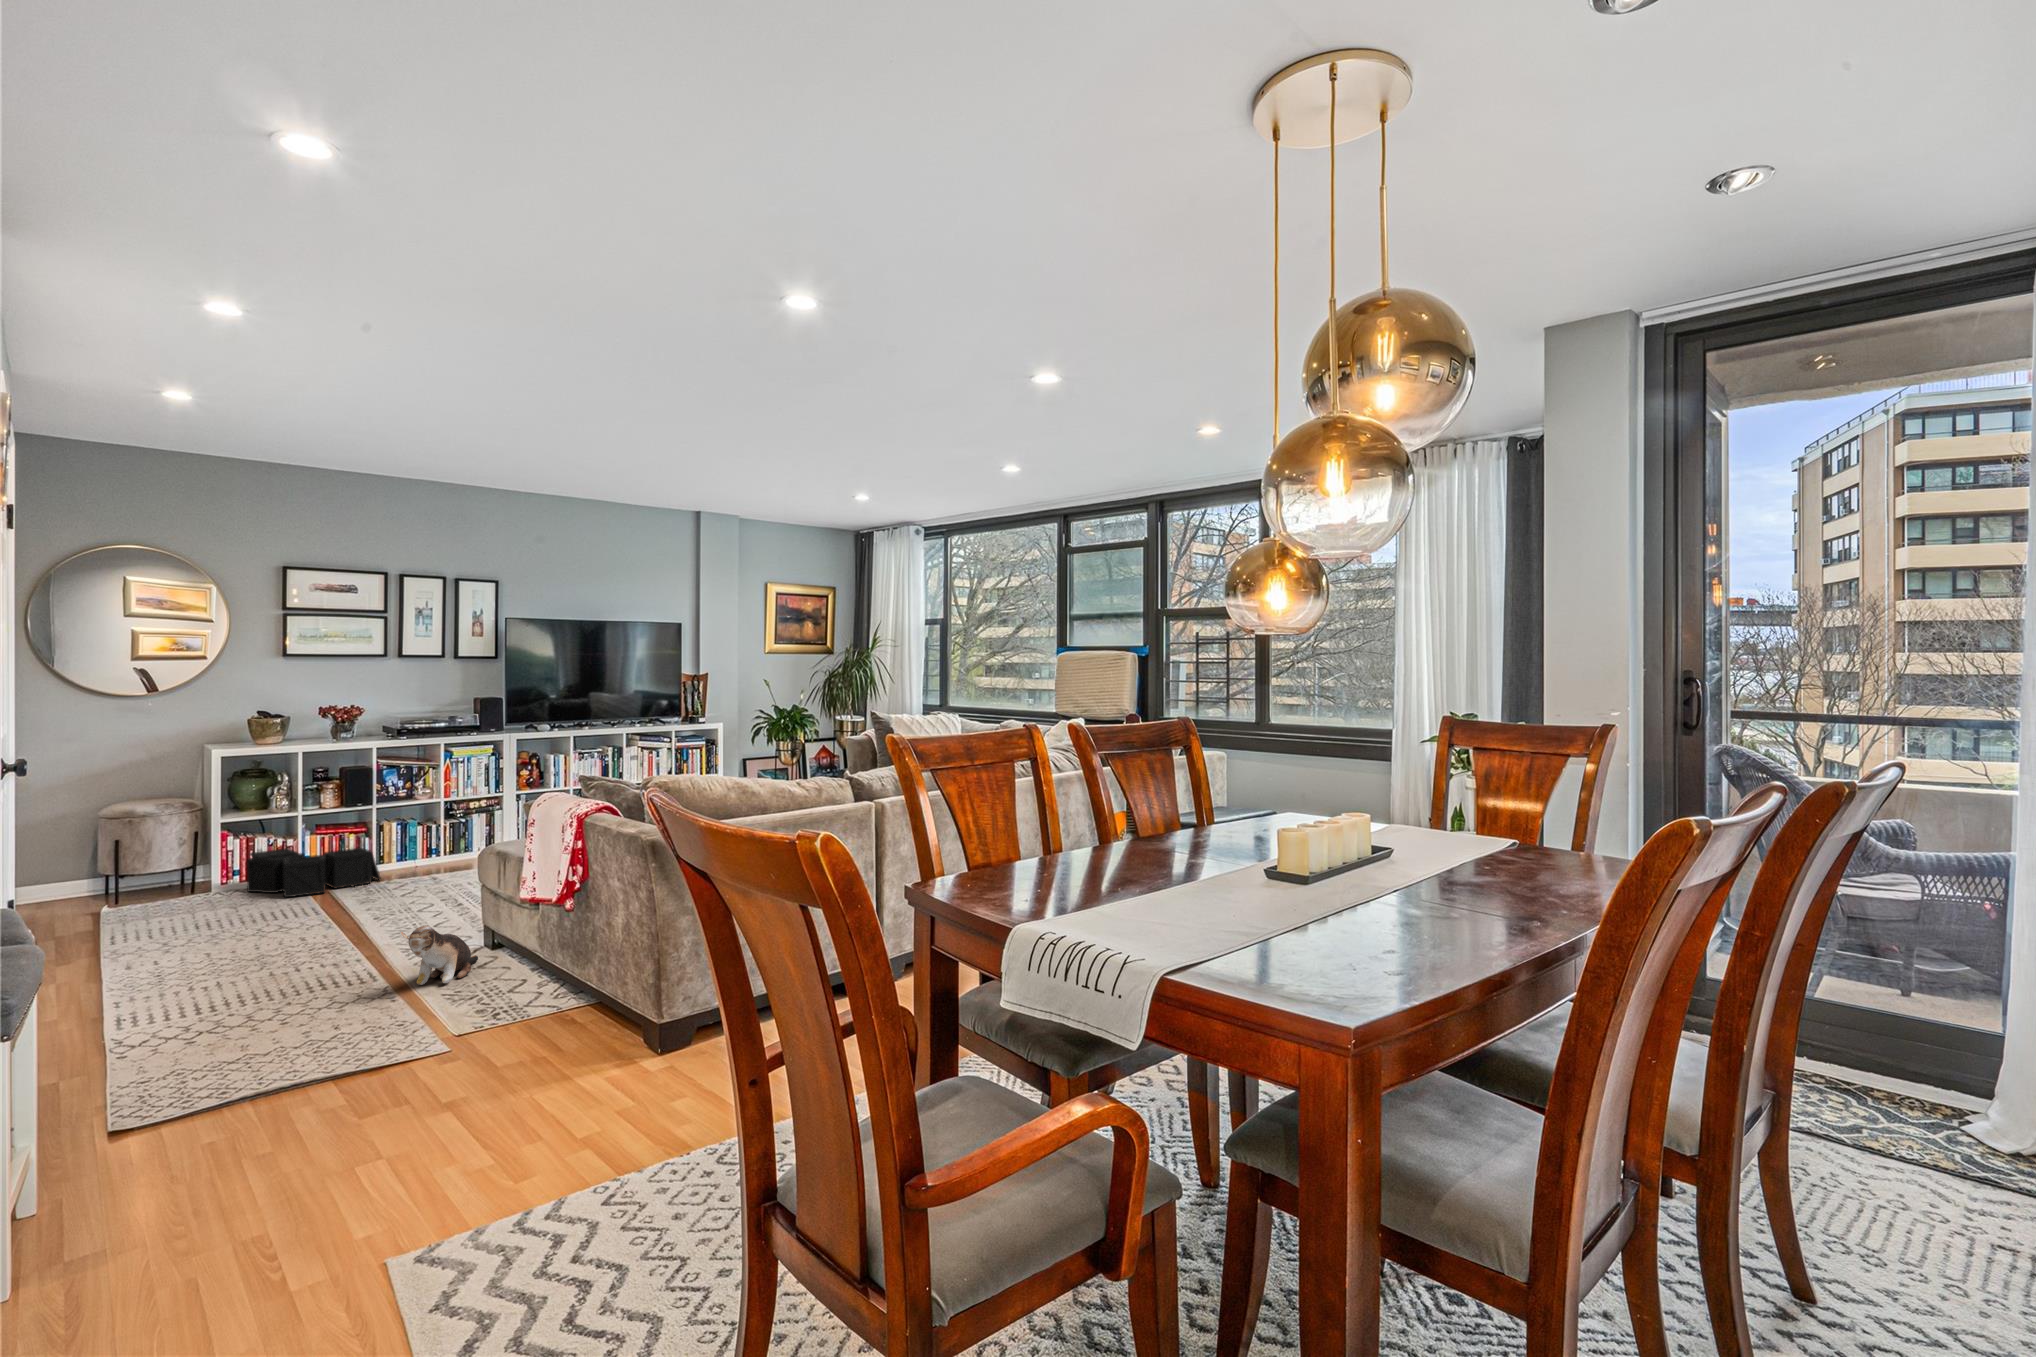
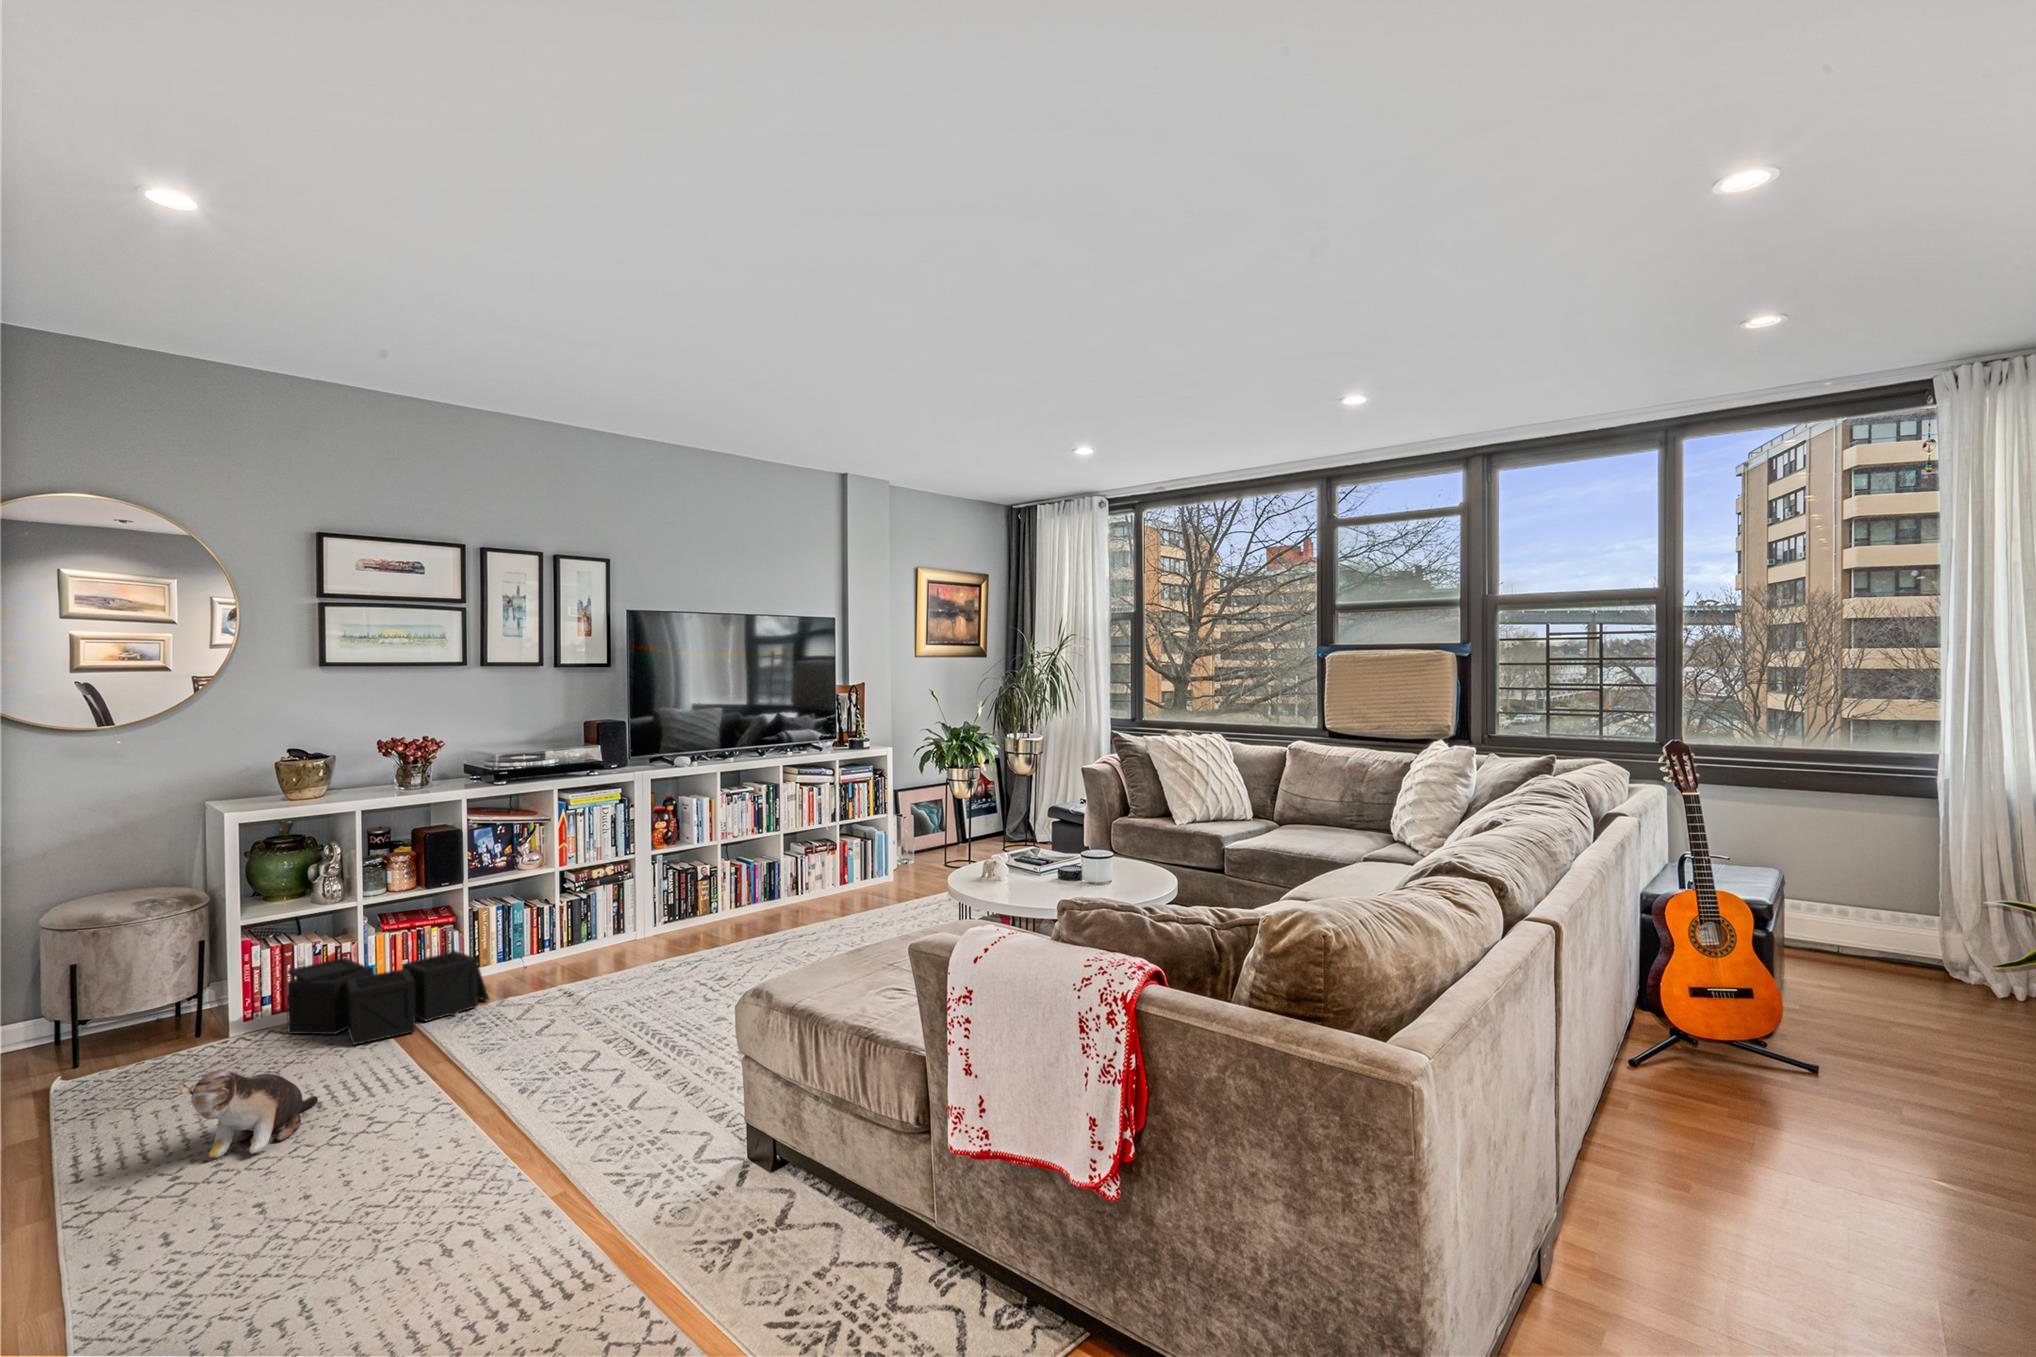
plush toy: present [401,926,478,985] -> present [178,1068,318,1158]

